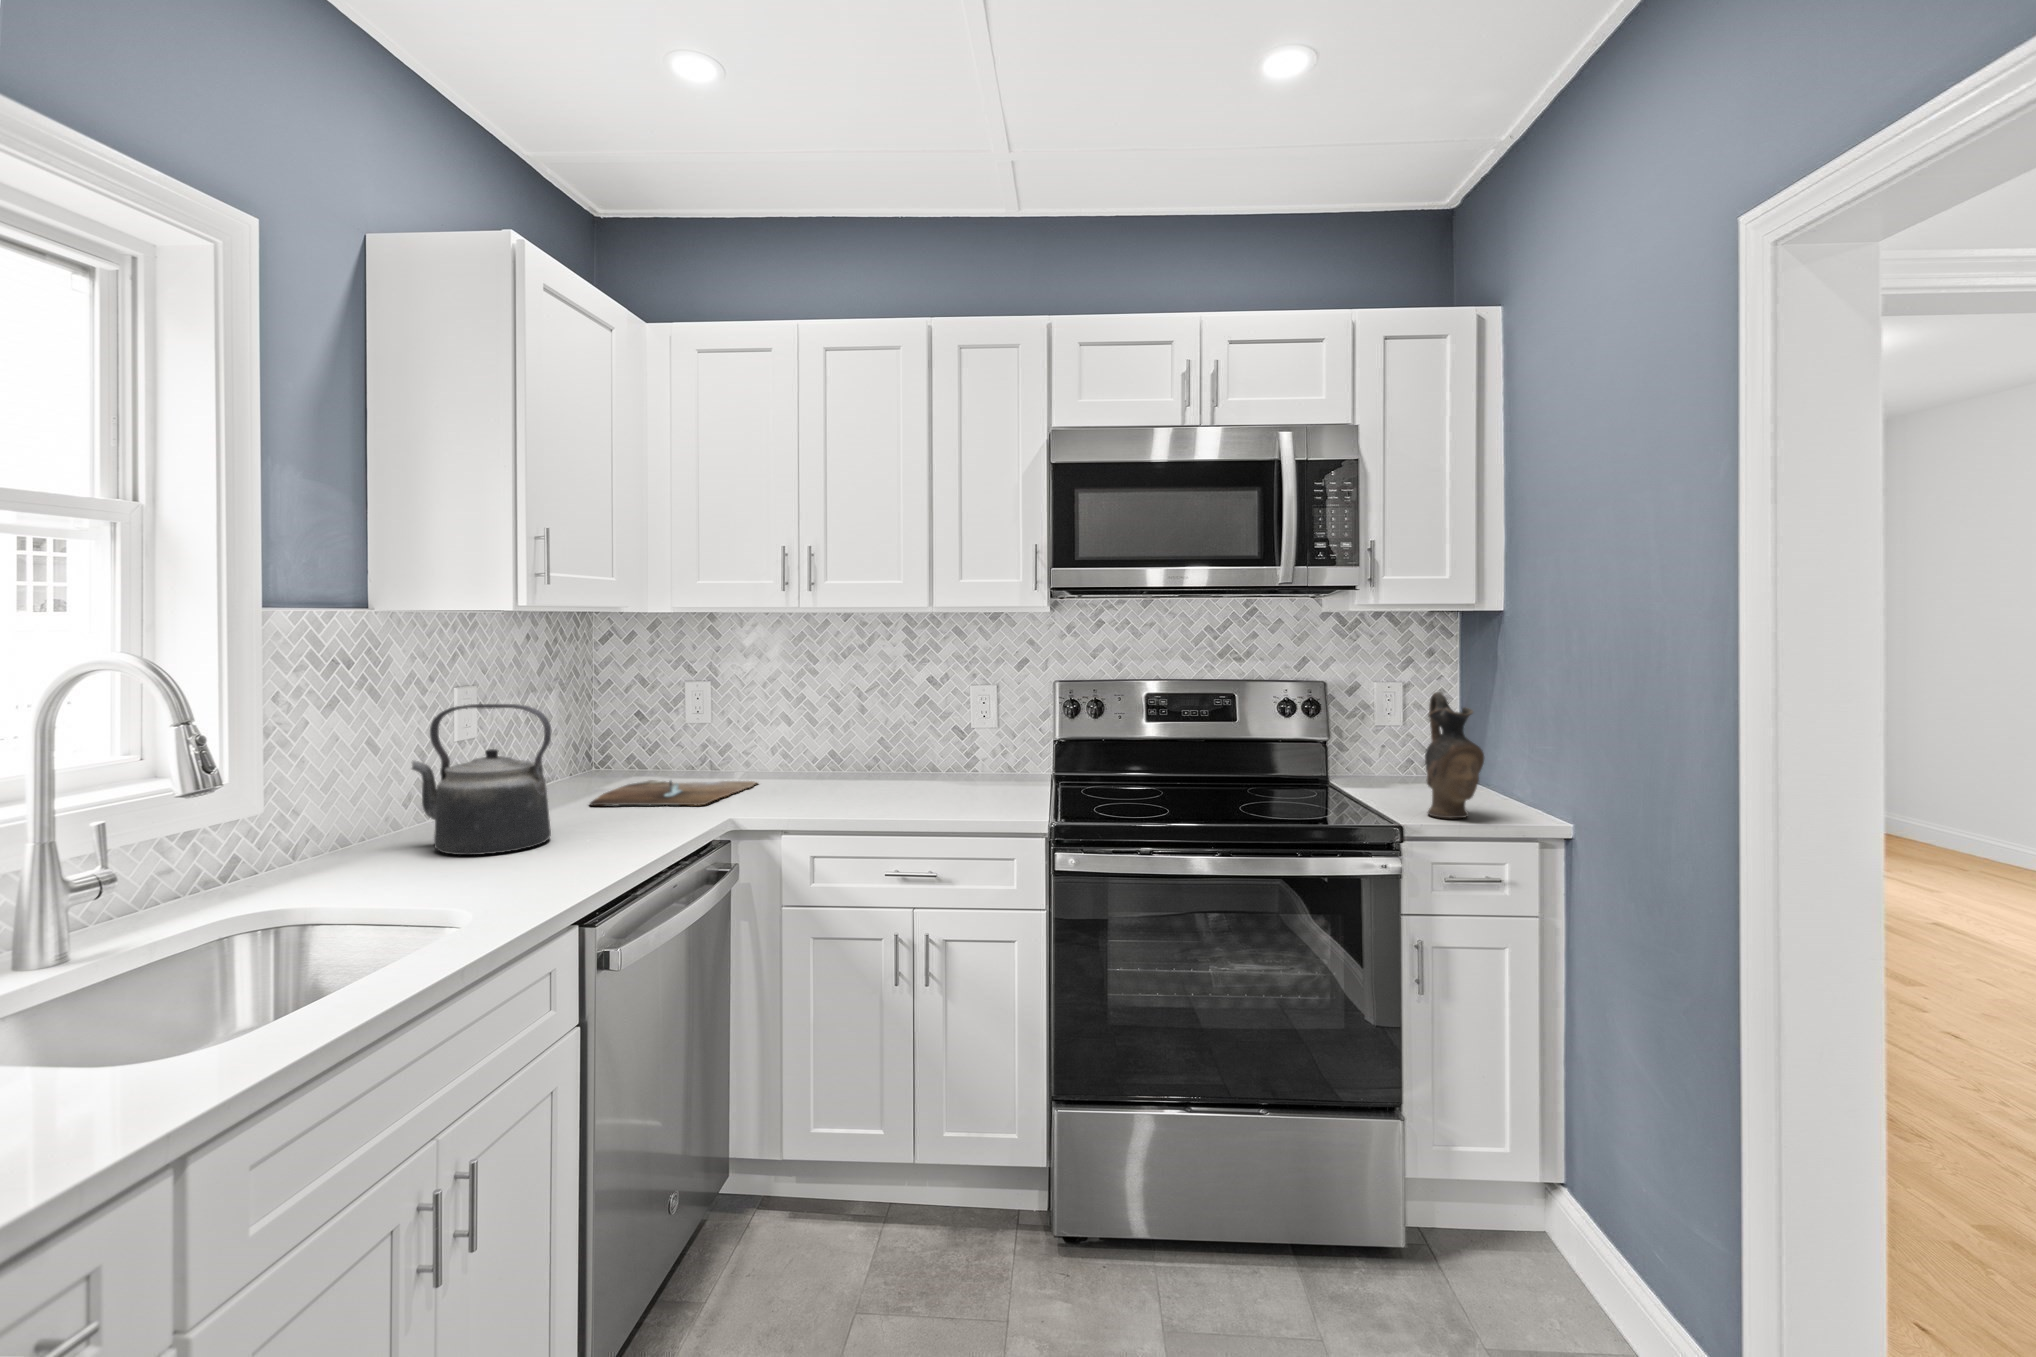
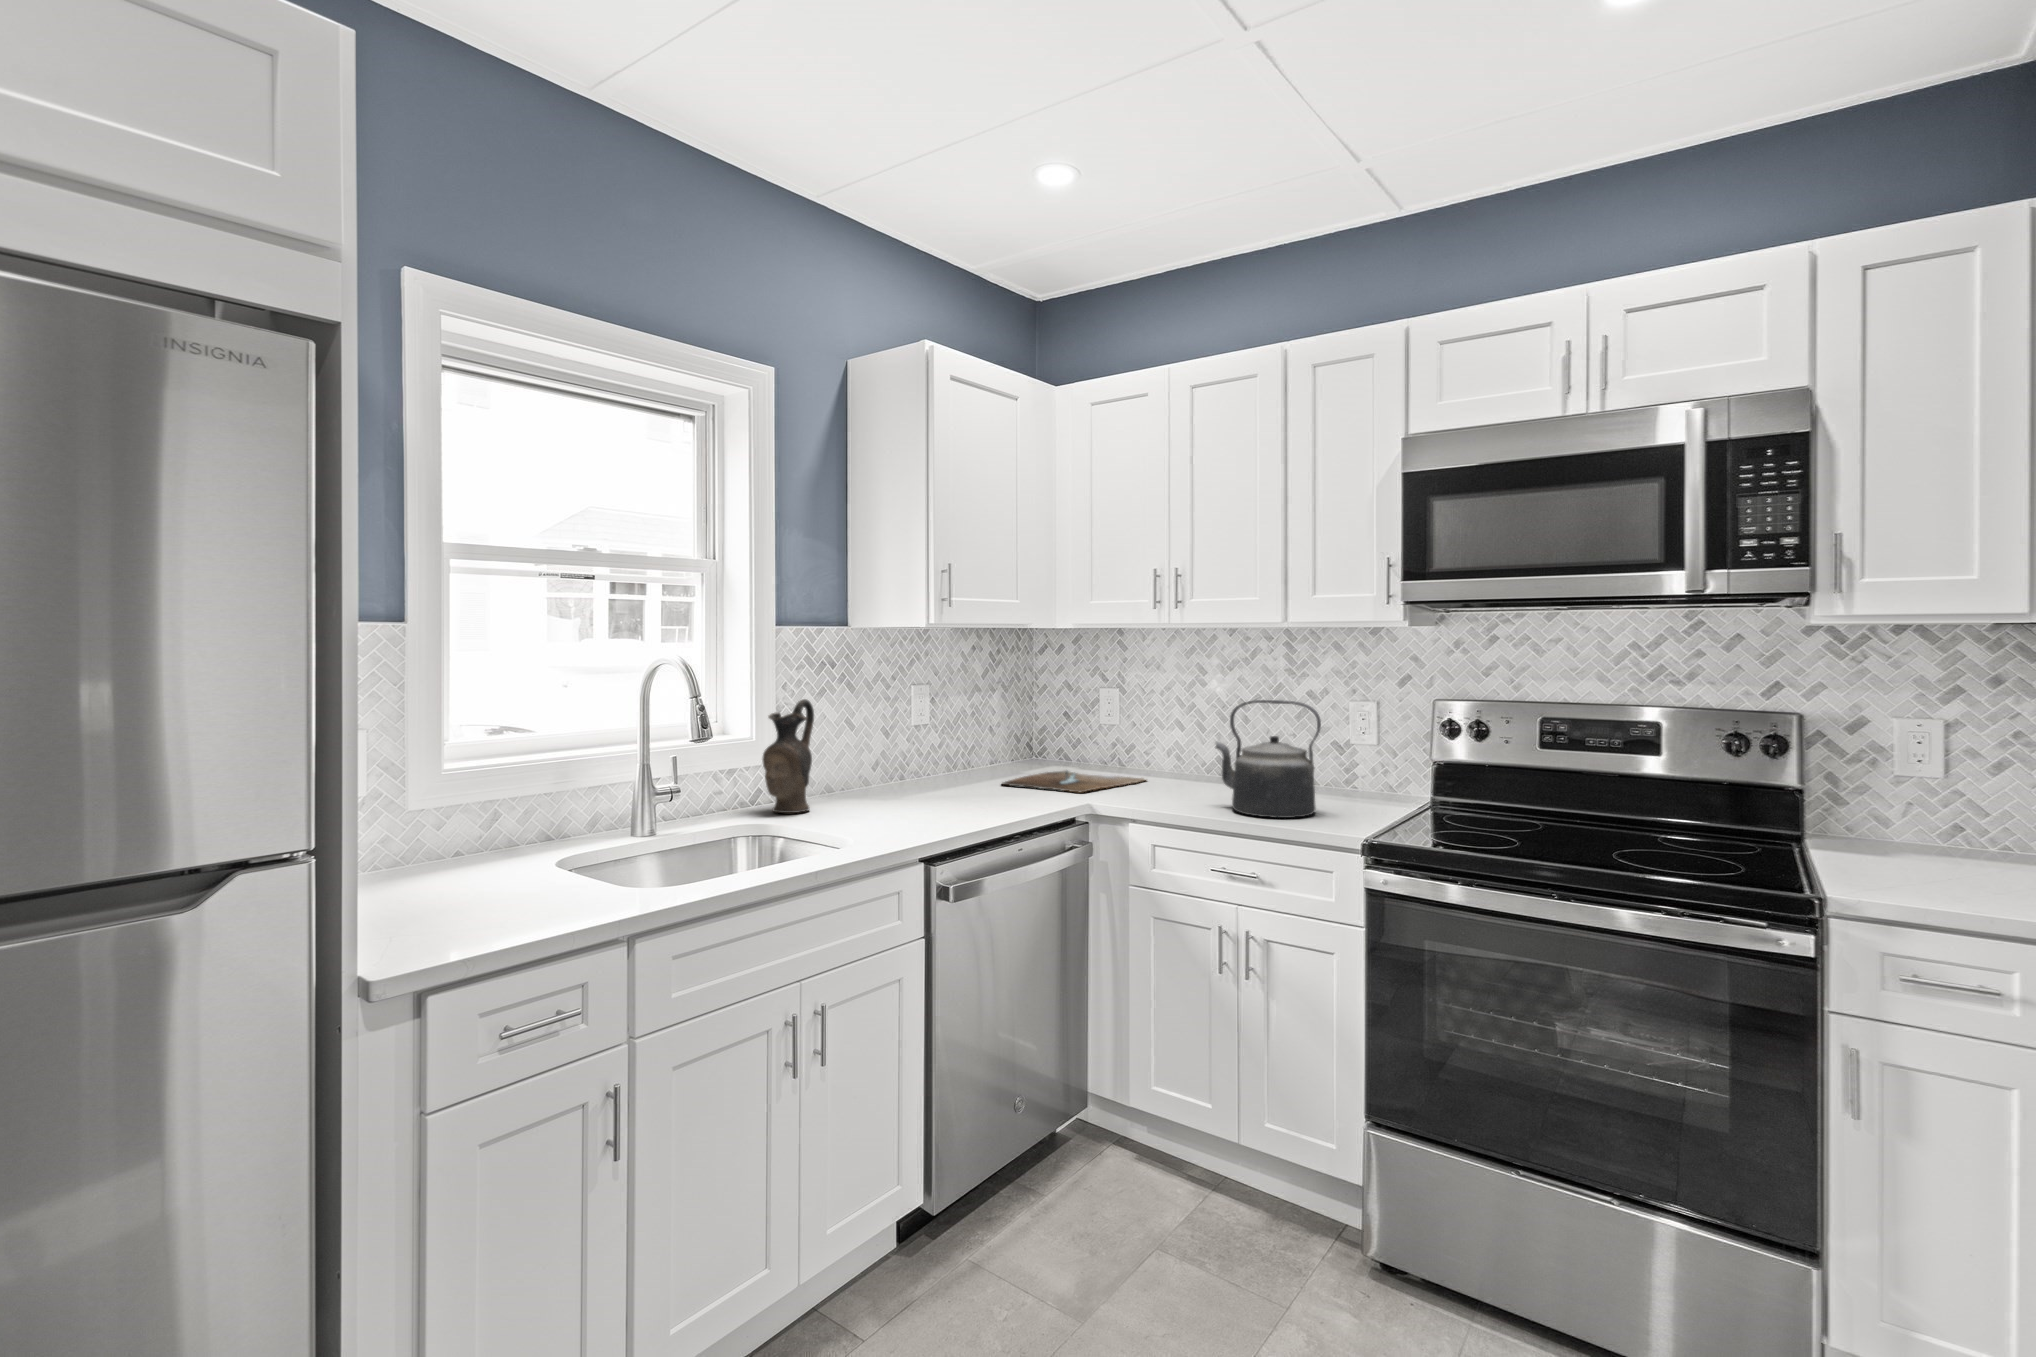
ceramic pitcher: present [1425,692,1484,818] -> present [762,699,814,813]
kettle: present [412,704,551,855] -> present [1216,700,1321,818]

